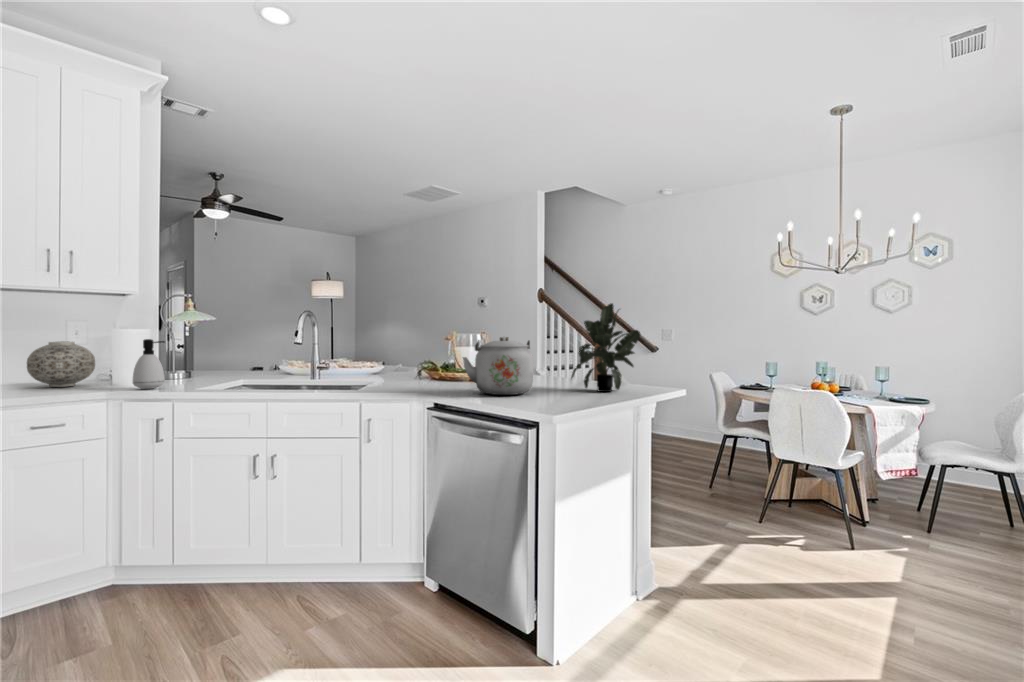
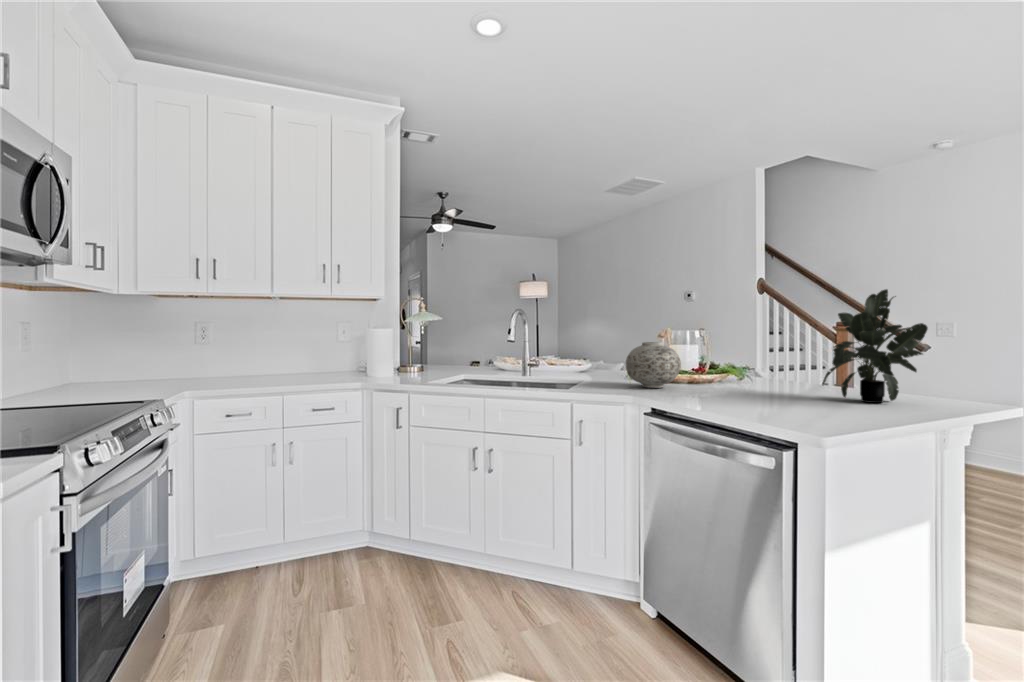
kettle: present [463,337,533,395] -> none [682,333,772,402]
soap dispenser: present [133,339,165,389] -> none [376,339,401,383]
vase: present [27,341,95,387] -> present [626,342,681,388]

